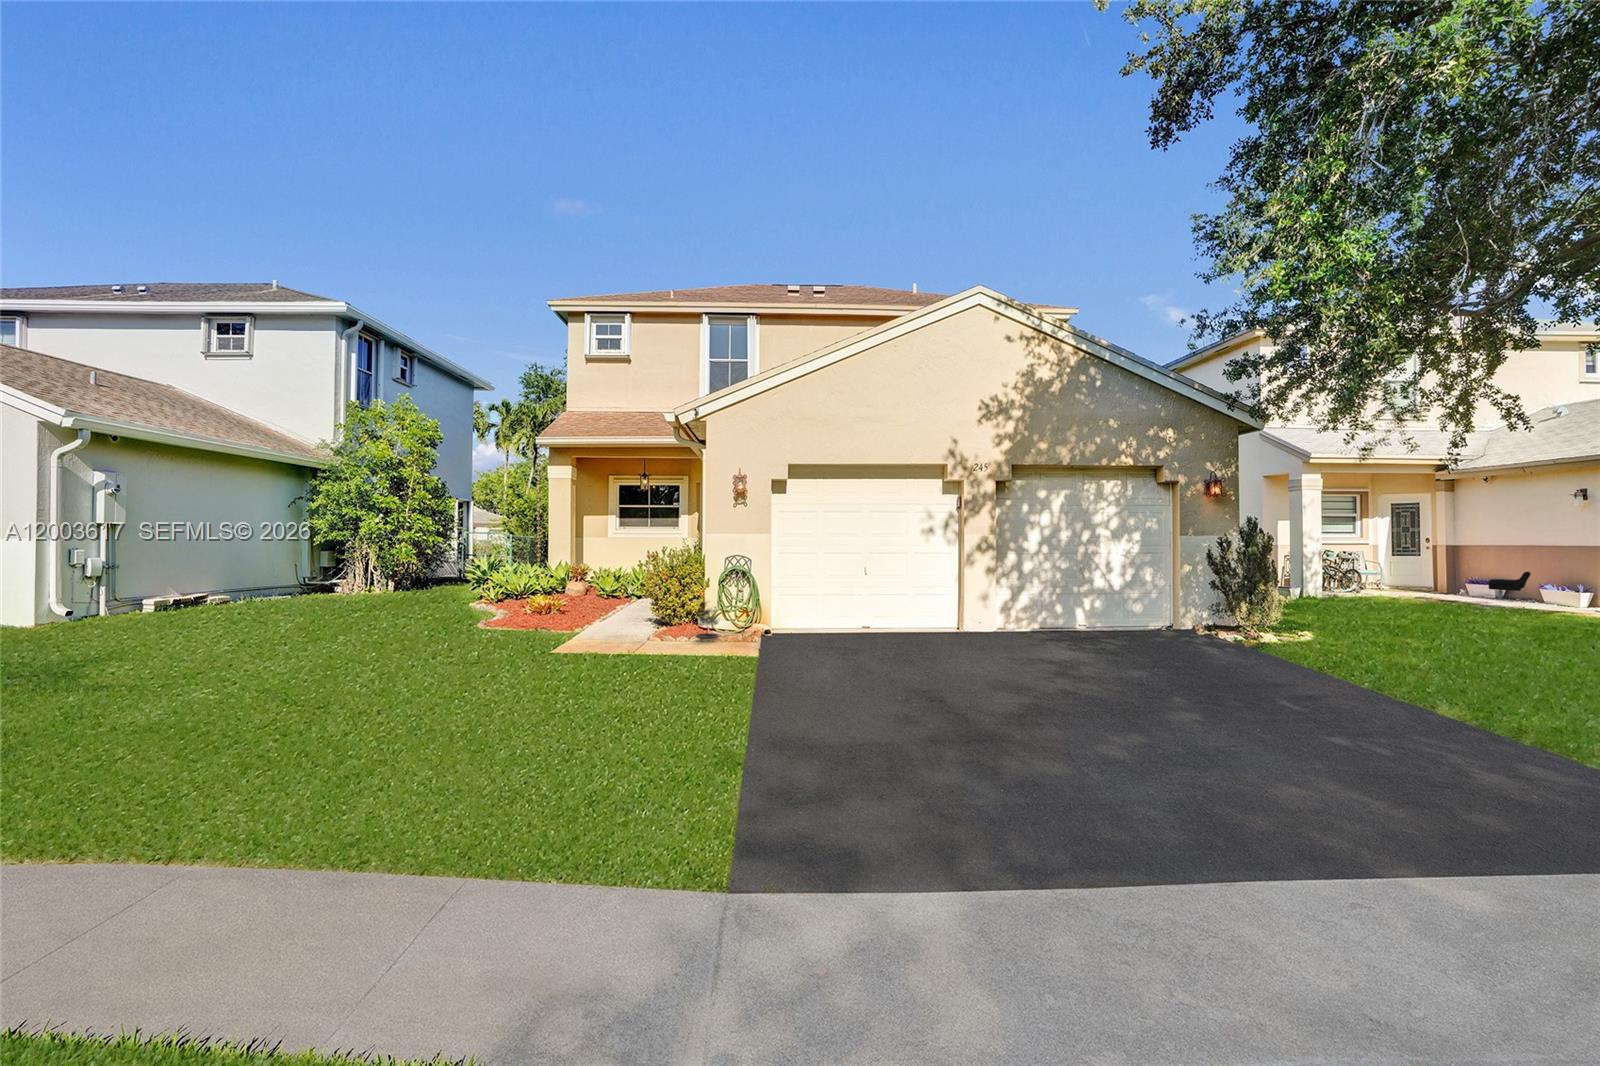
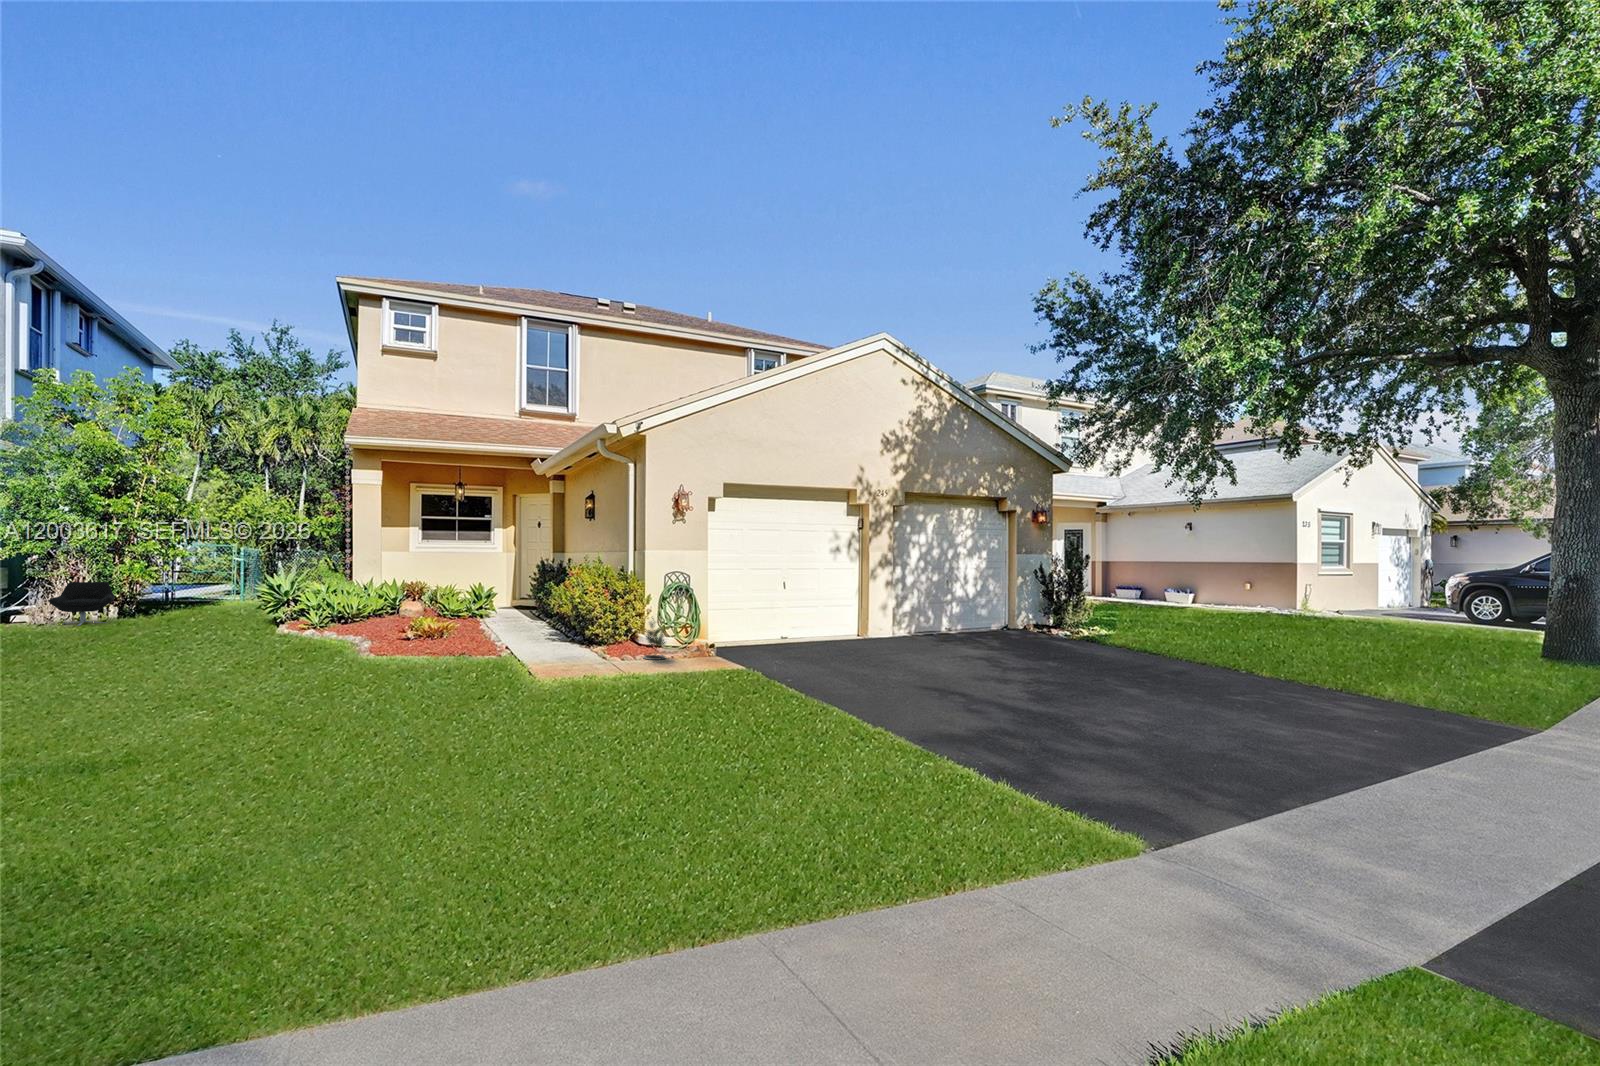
lounge chair: present [1489,572,1531,599] -> present [49,582,115,626]

